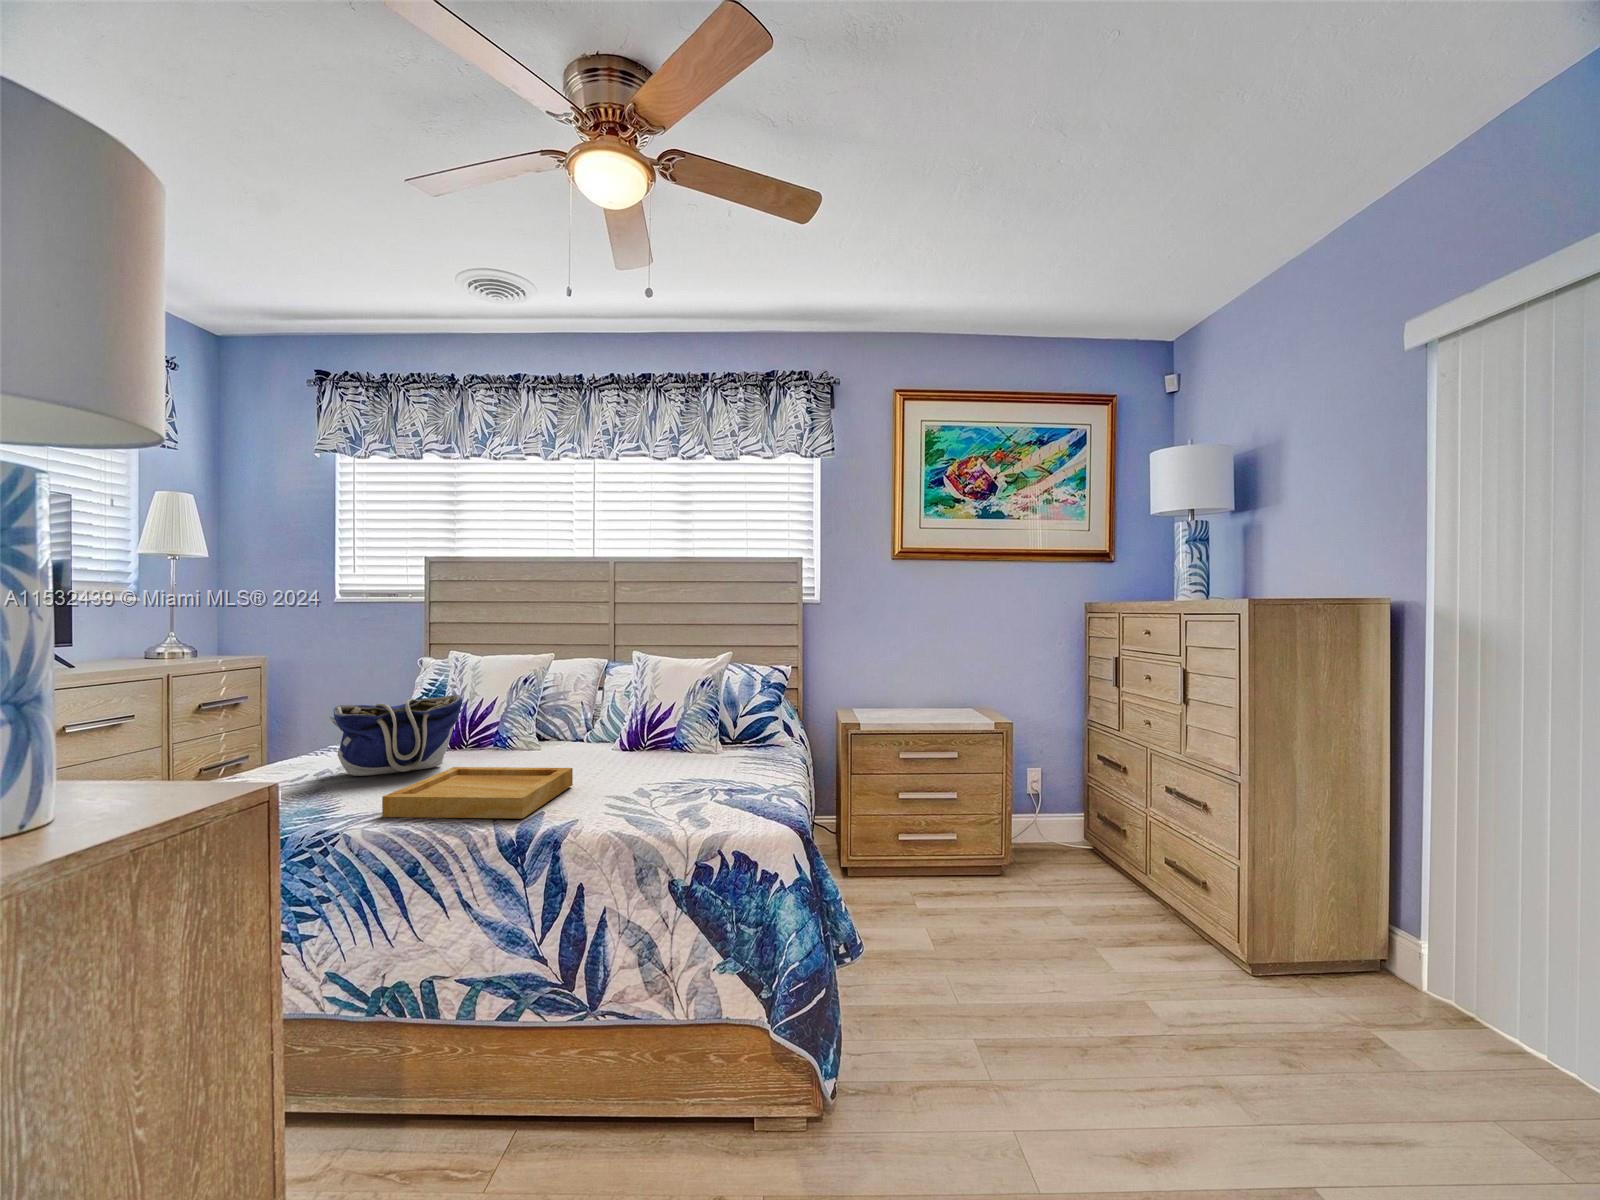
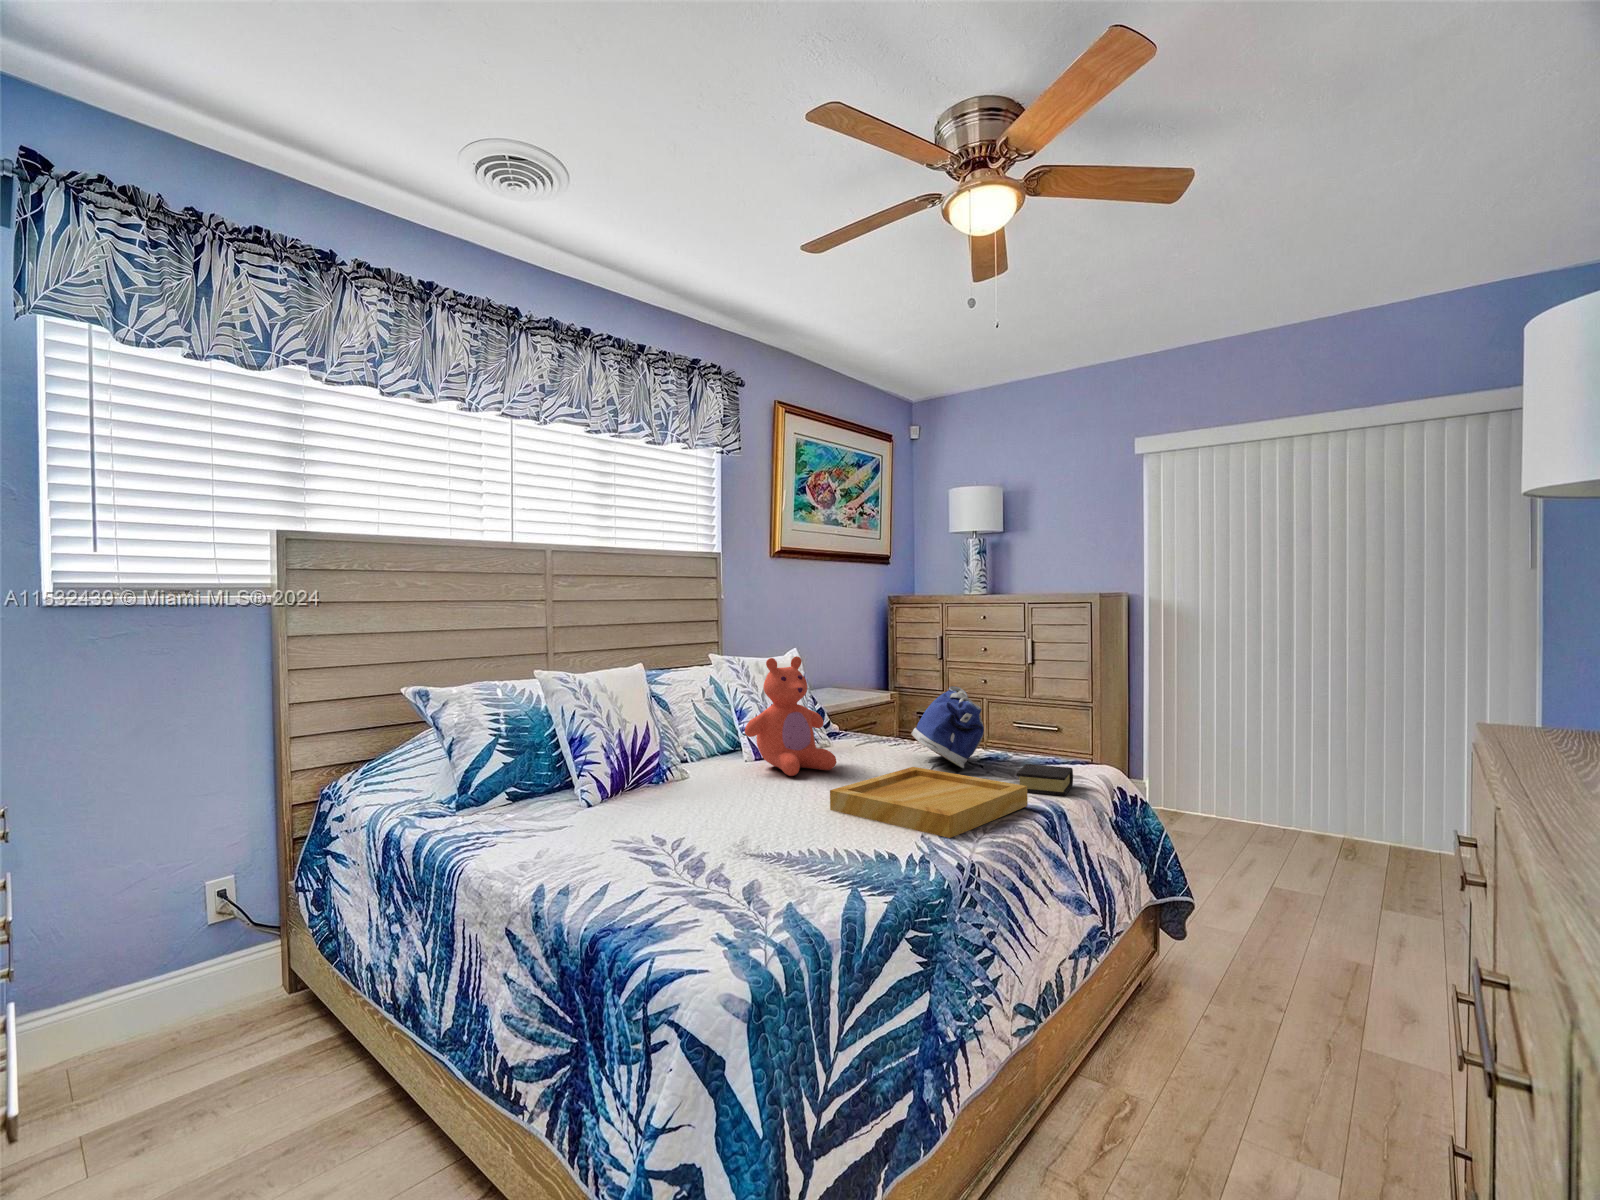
teddy bear: none [556,655,642,764] -> present [745,656,836,776]
tote bag: present [330,694,463,776] -> present [911,686,984,768]
book: none [591,788,651,824] -> present [1016,764,1073,796]

